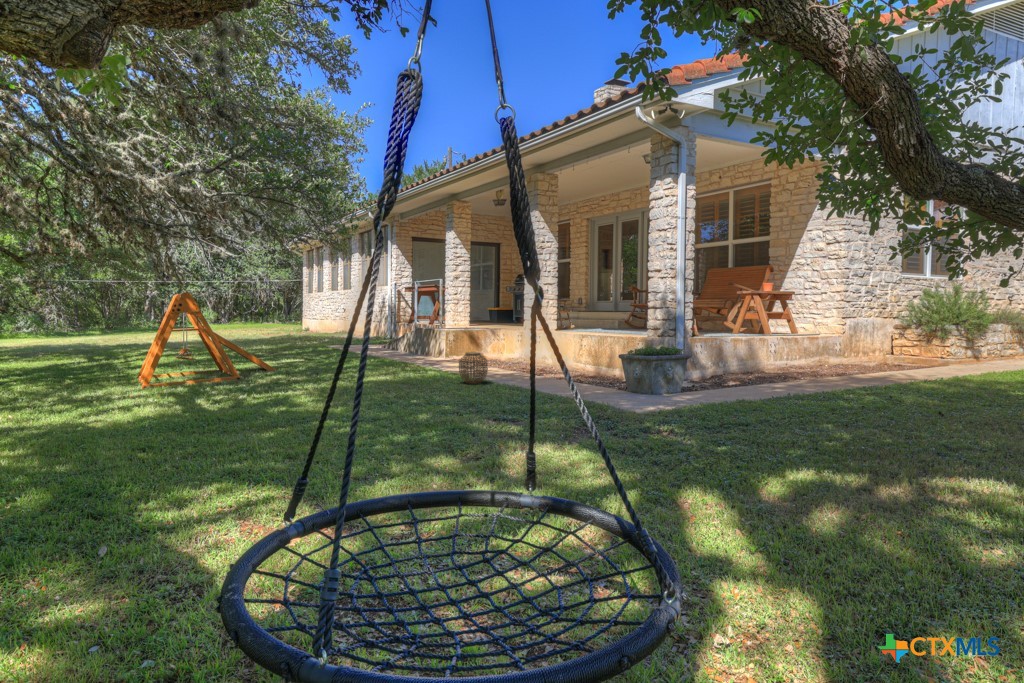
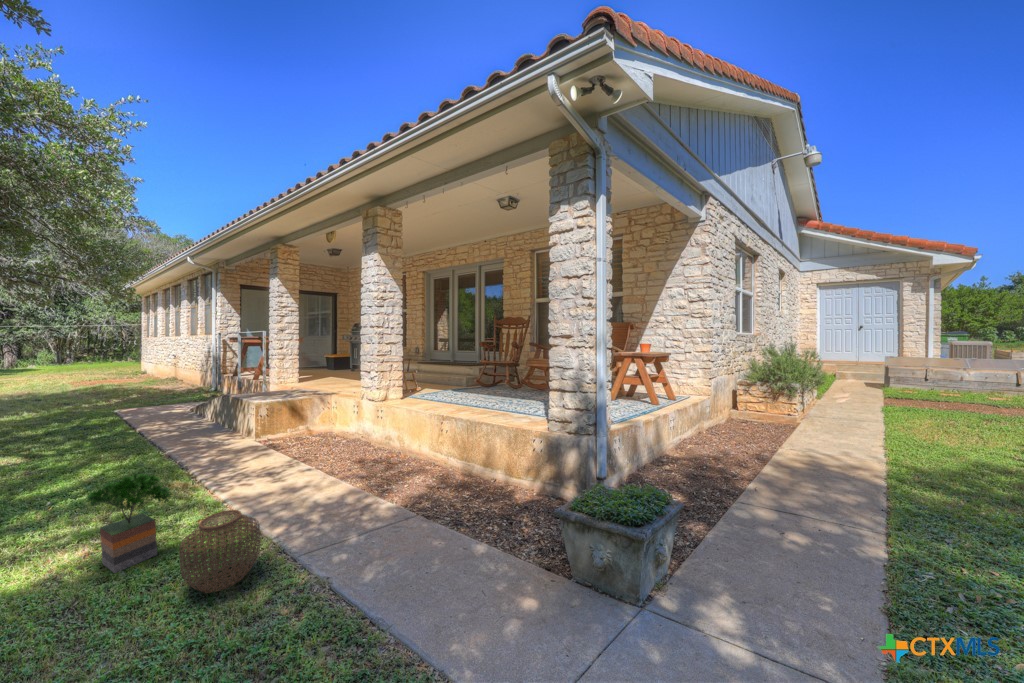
potted tree: none [413,338,444,379] -> present [85,473,171,573]

